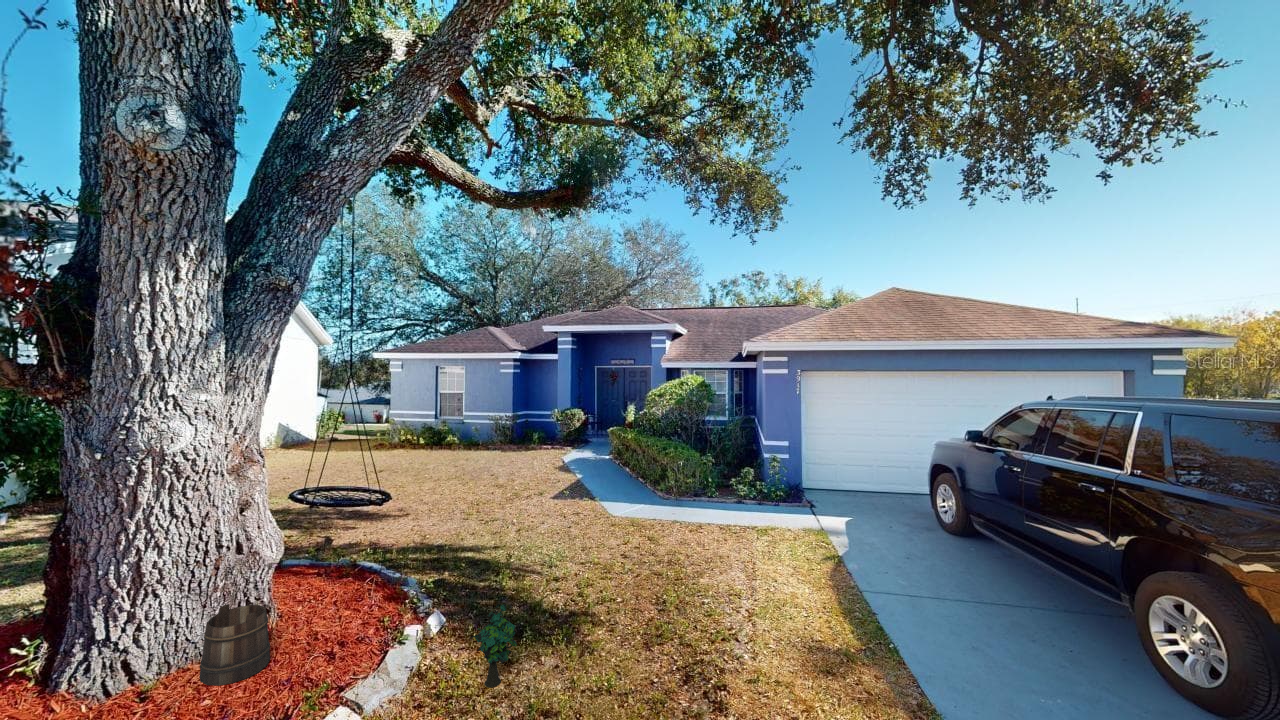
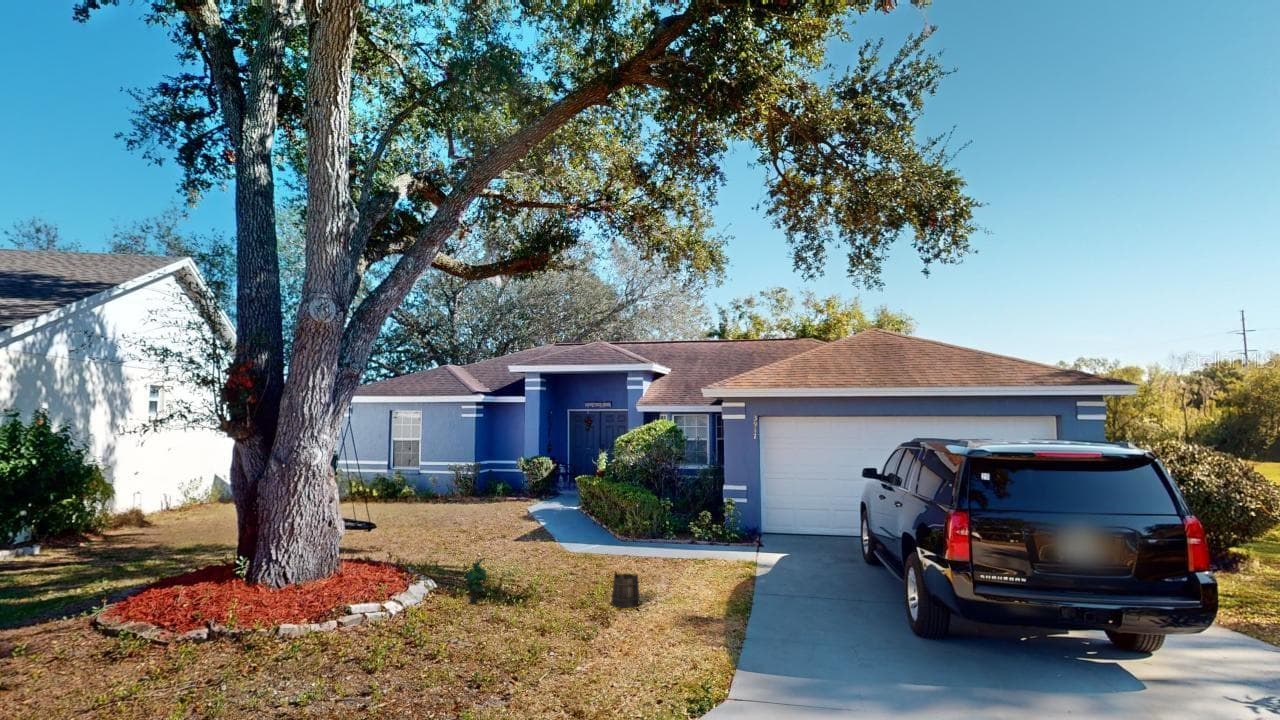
bucket: present [200,604,270,686] -> present [611,572,640,608]

